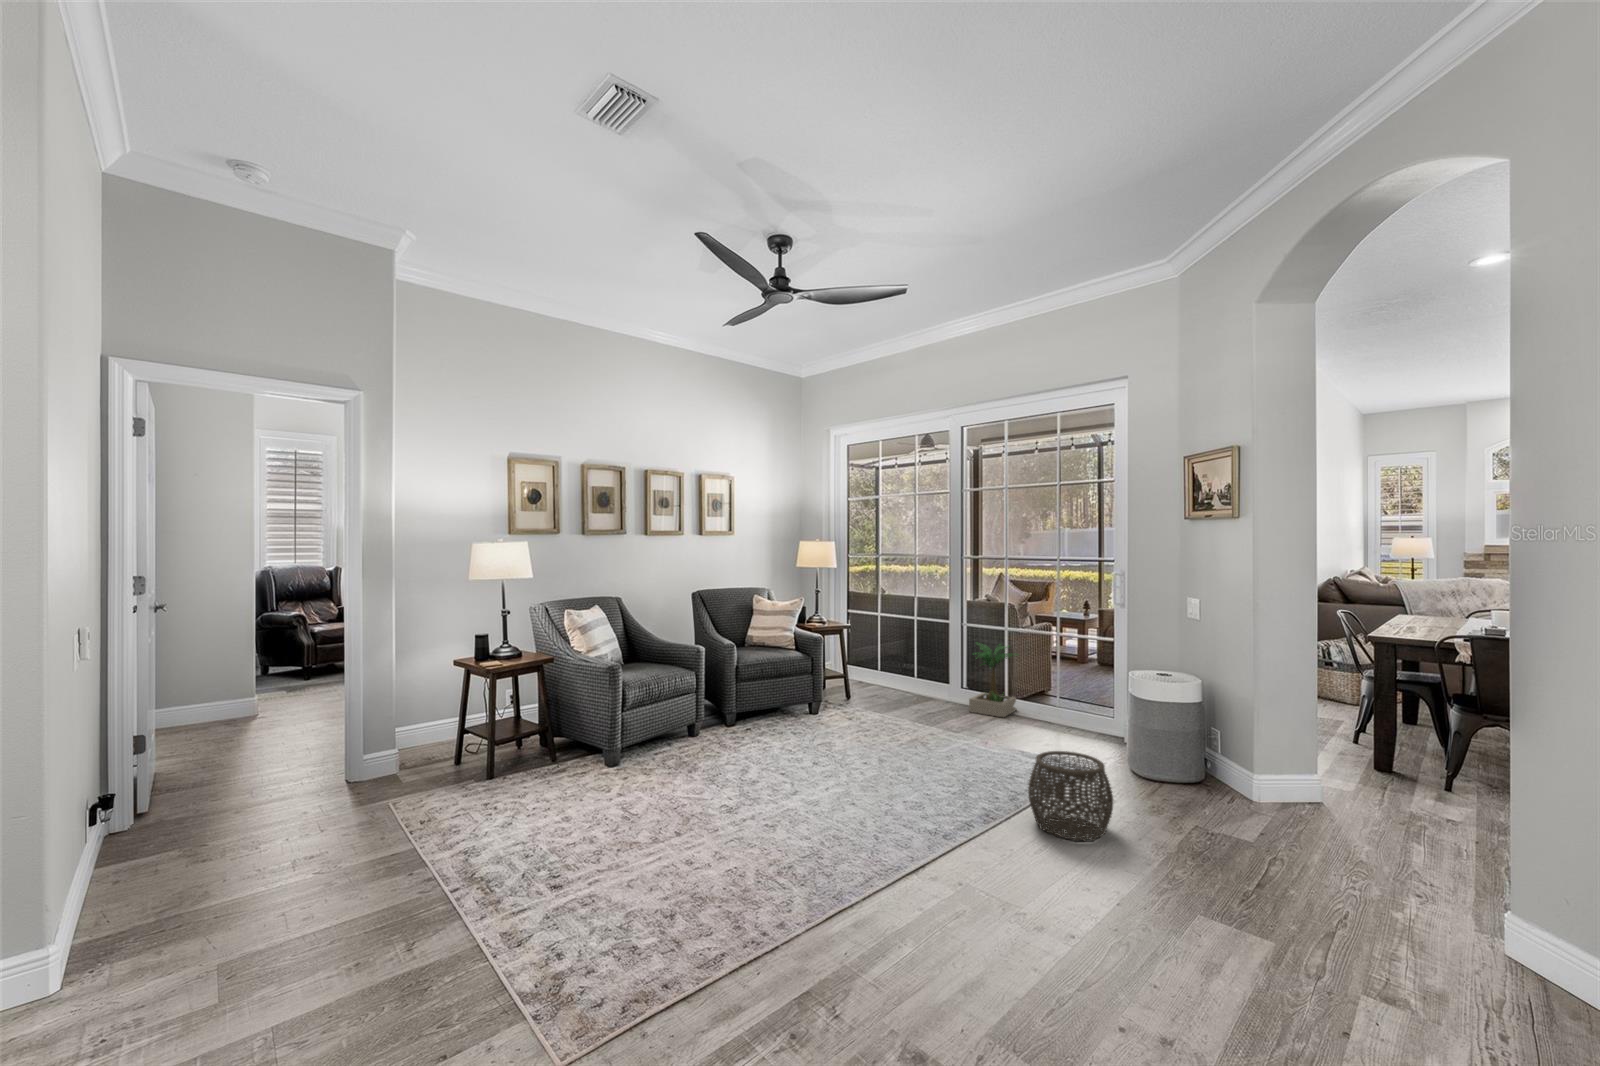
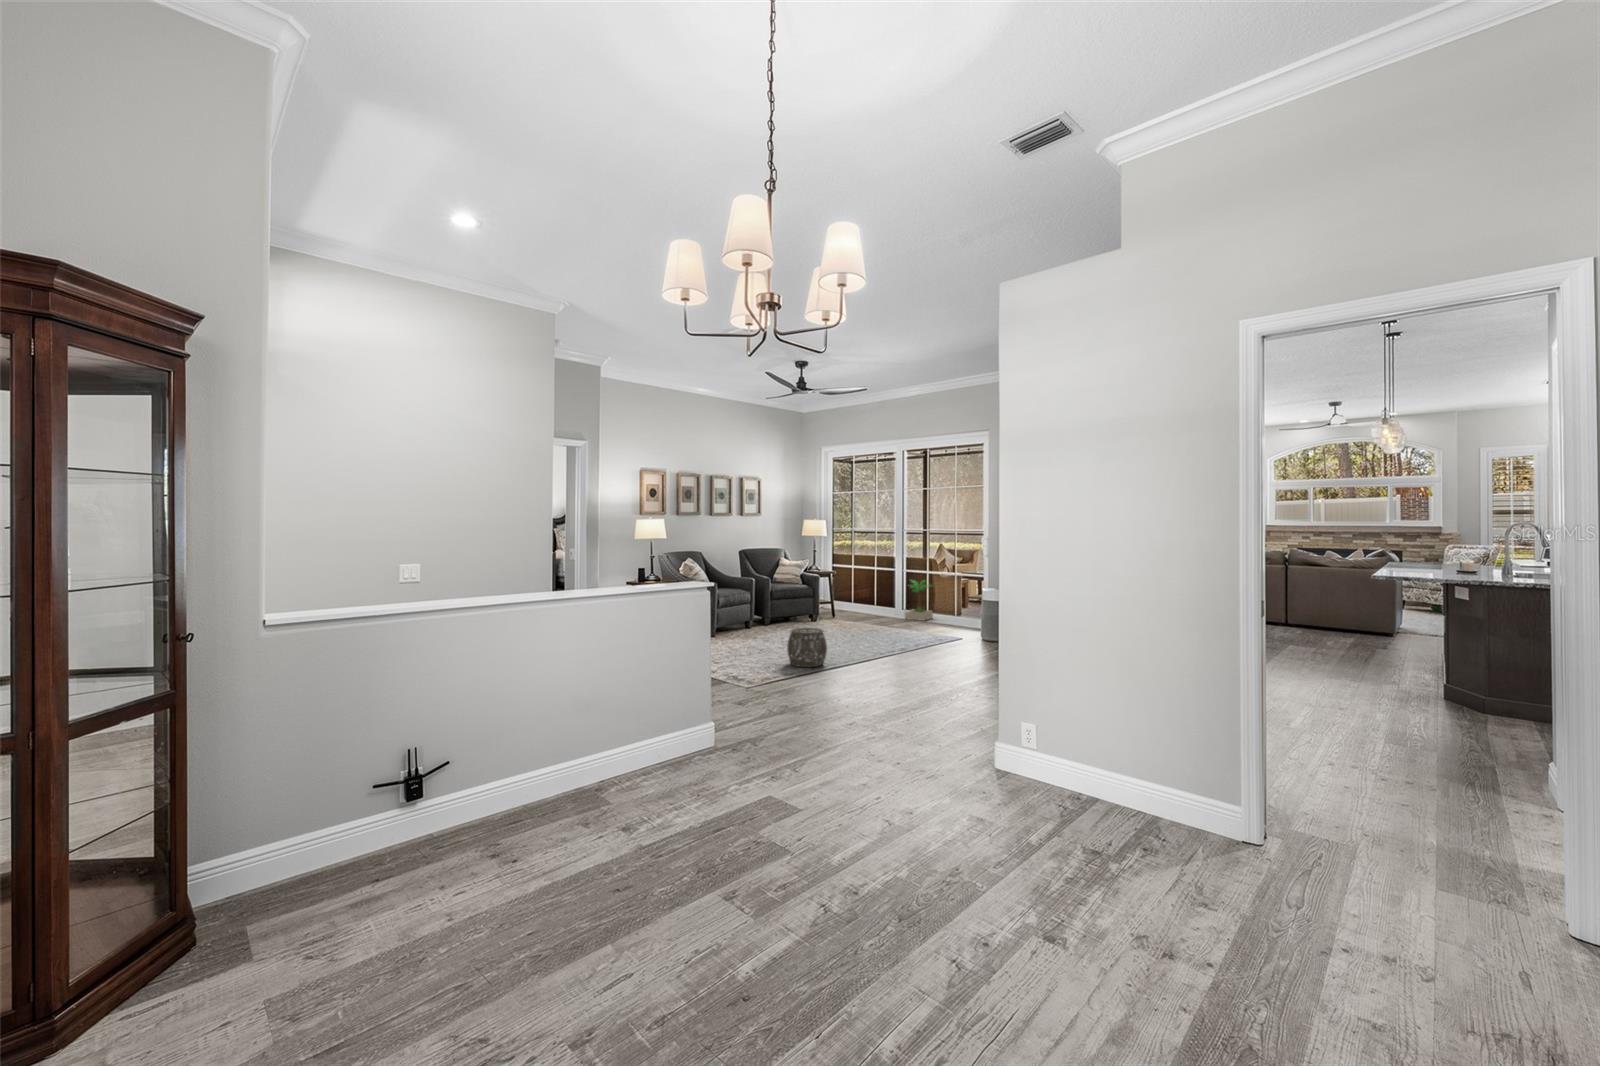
woven basket: present [1028,751,1113,841] -> present [787,628,827,667]

